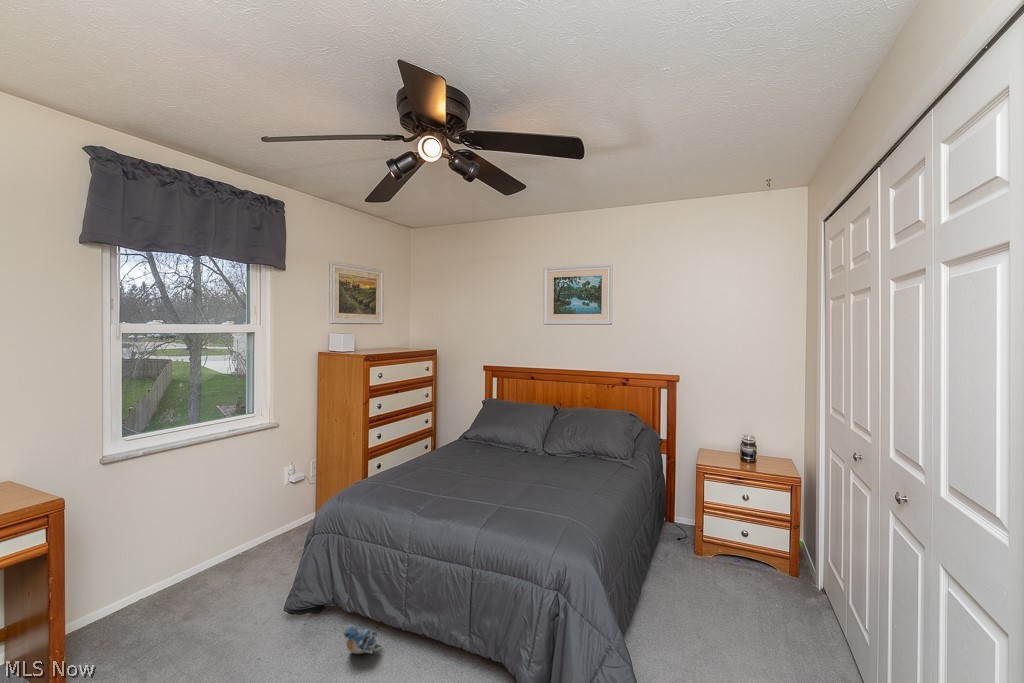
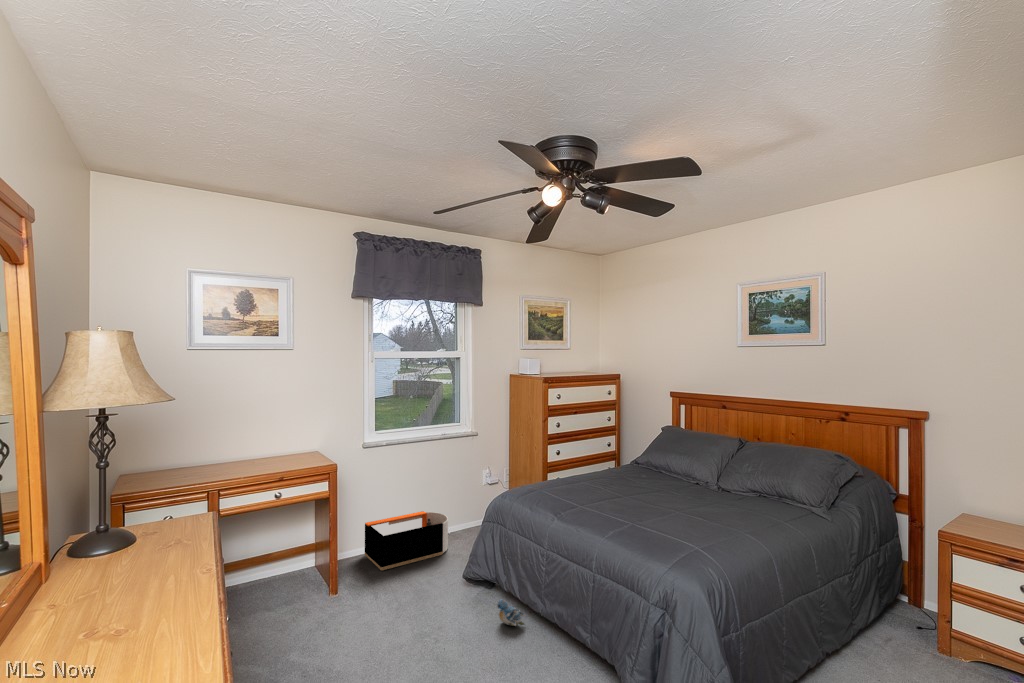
storage bin: none [111,525,248,630] -> present [365,511,448,570]

